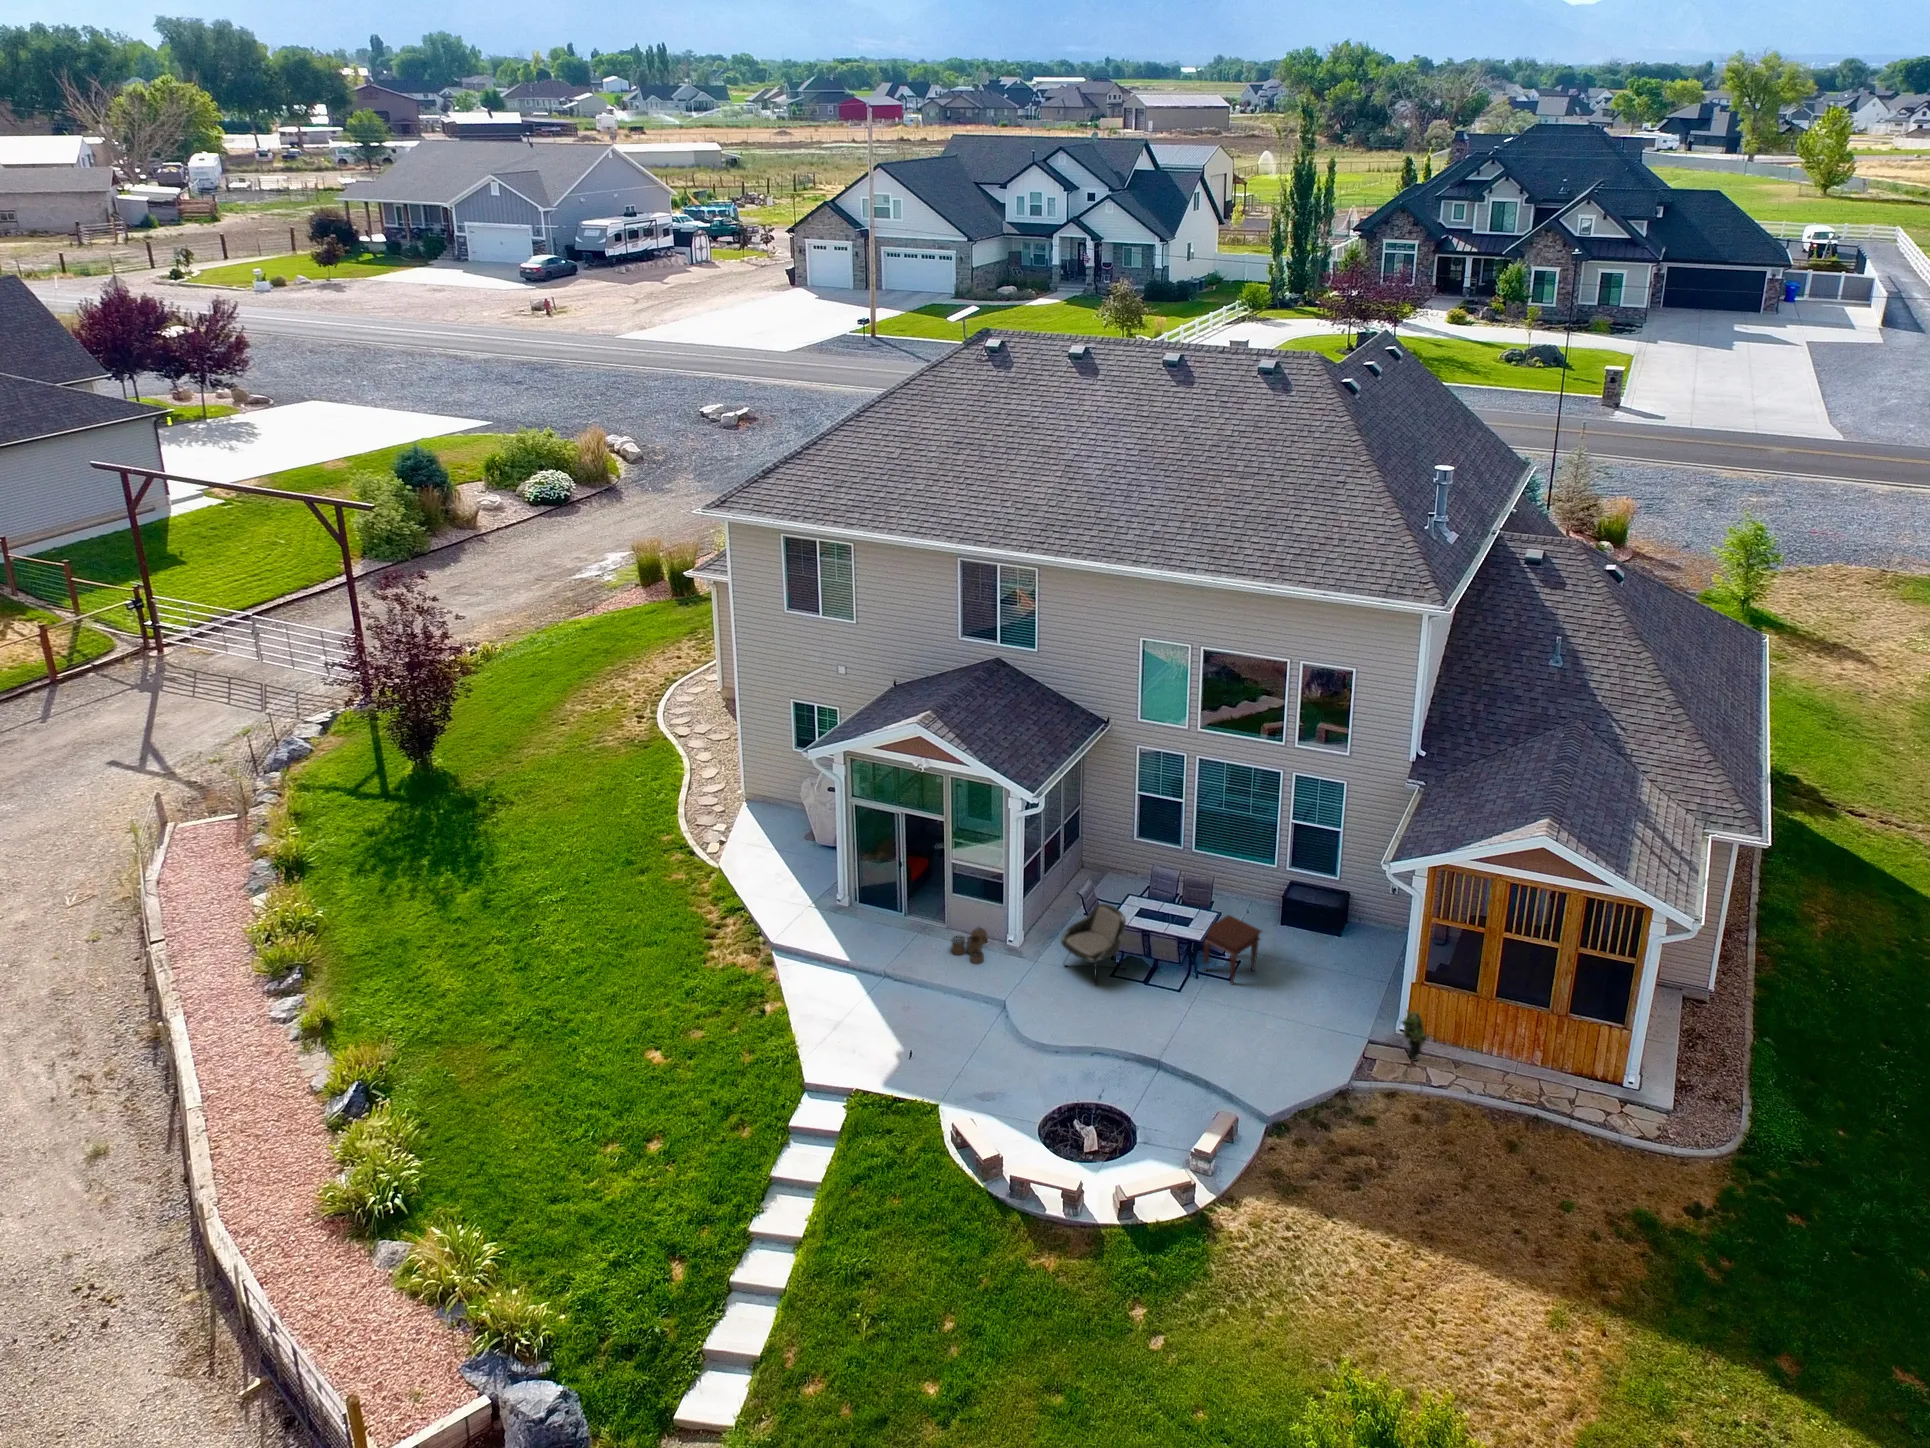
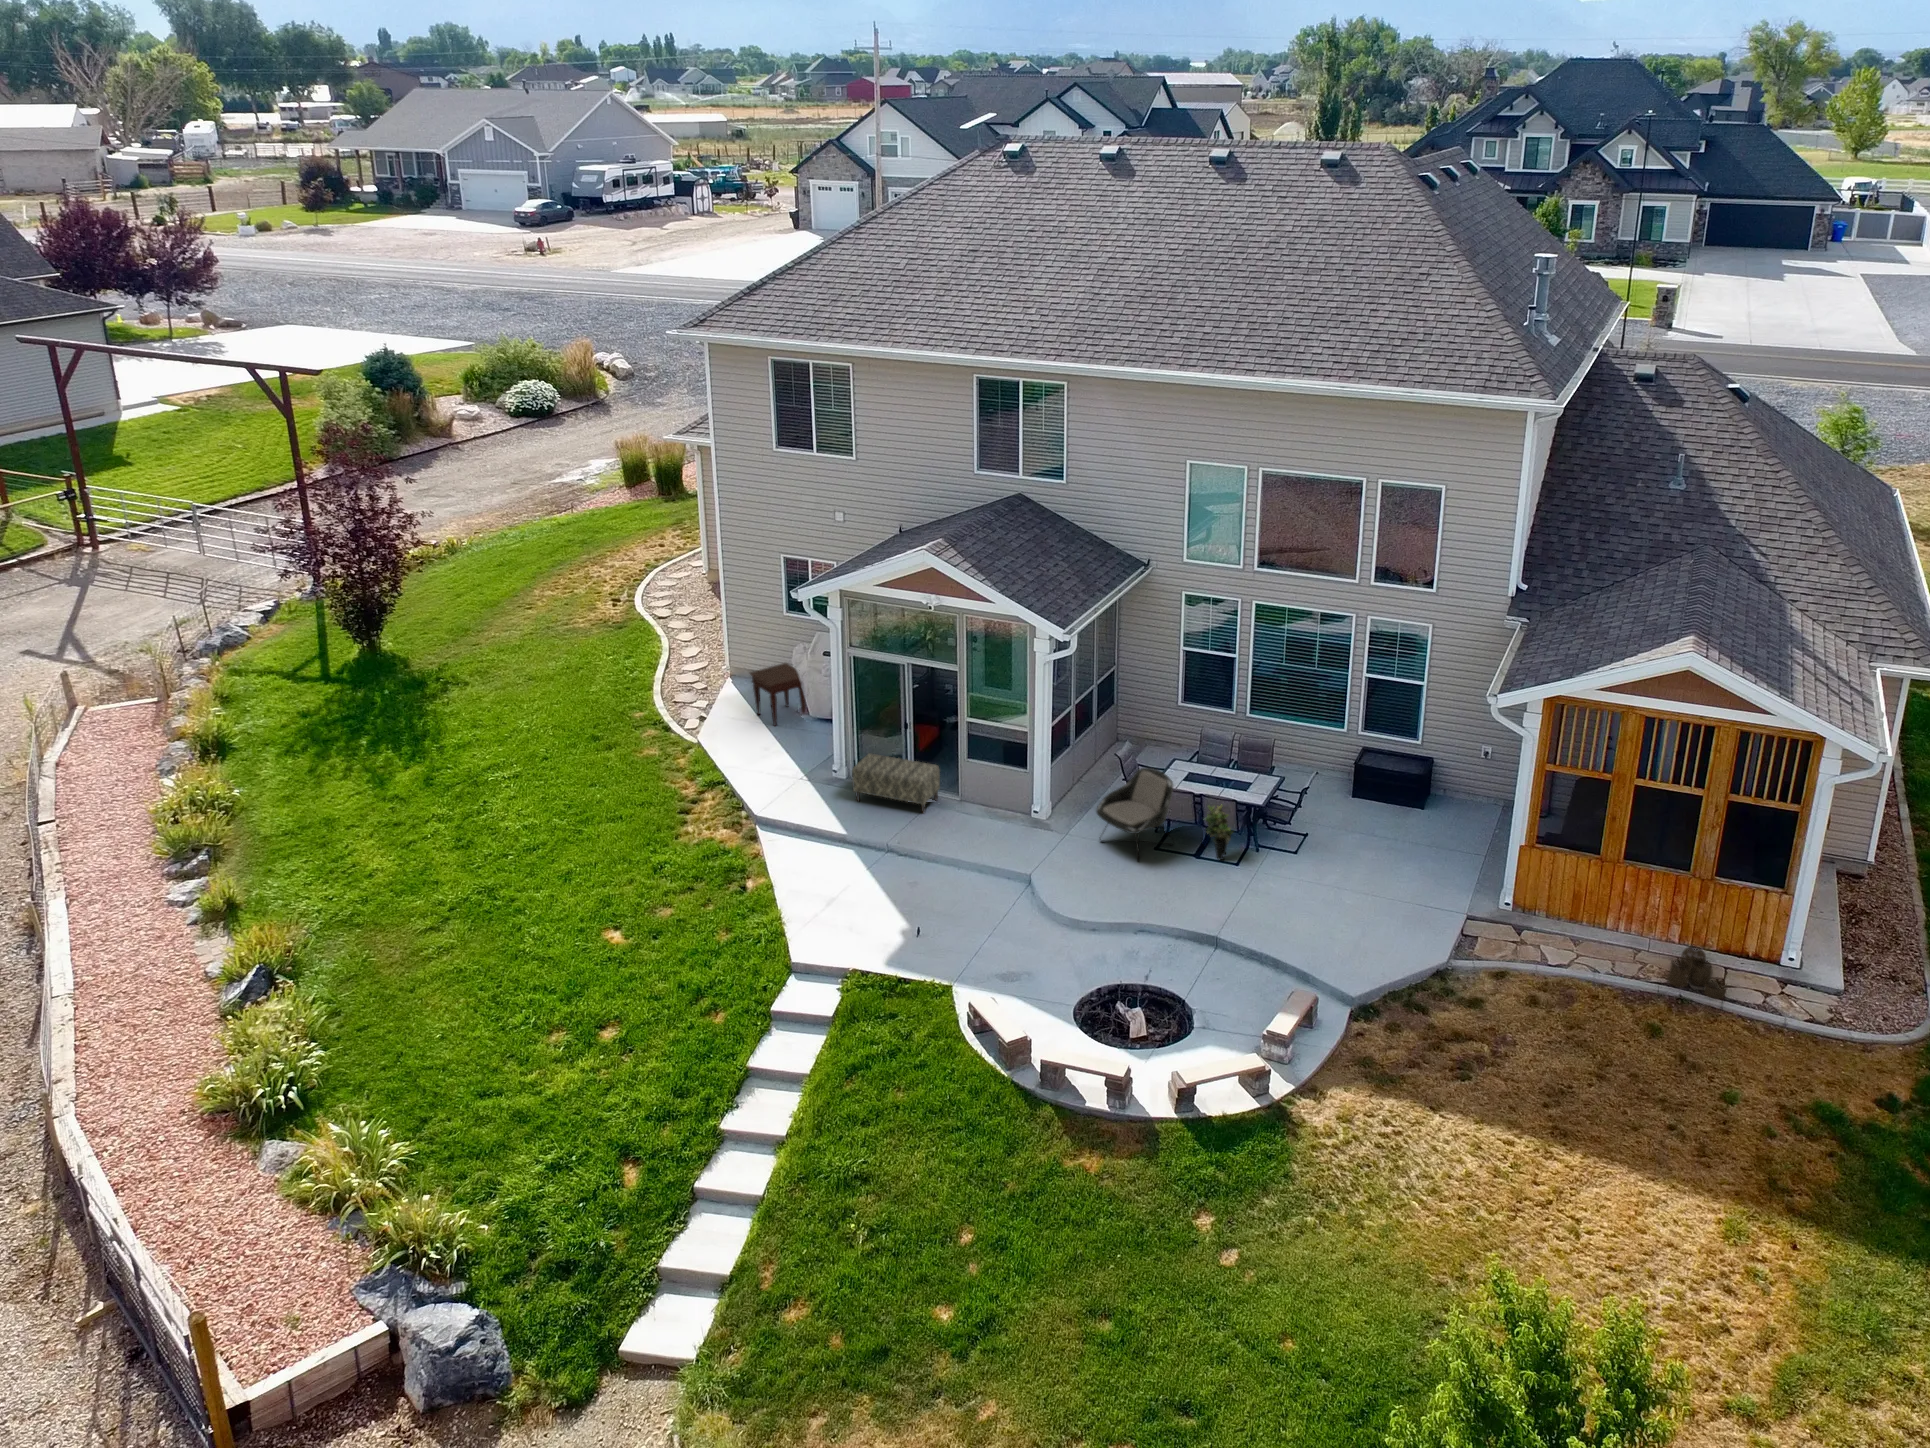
bench: none [853,883,928,938] -> present [852,753,940,813]
side table: present [1203,915,1262,984] -> present [750,663,806,726]
woven basket: present [952,928,987,964] -> present [1668,946,1727,999]
potted plant: present [1402,1010,1427,1061] -> present [1205,806,1233,860]

